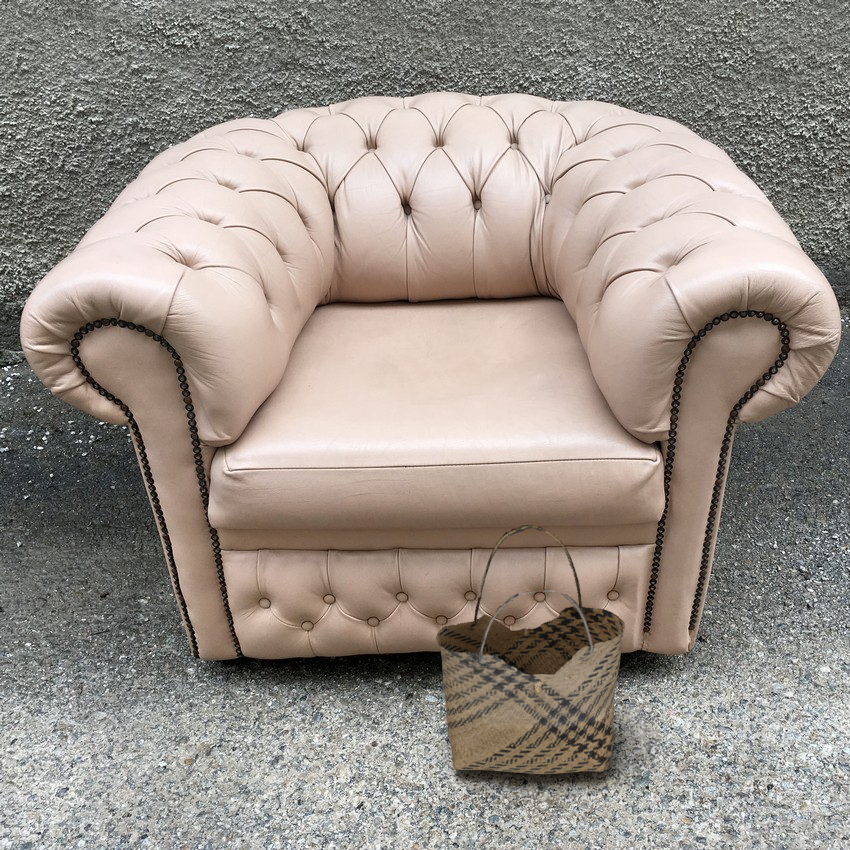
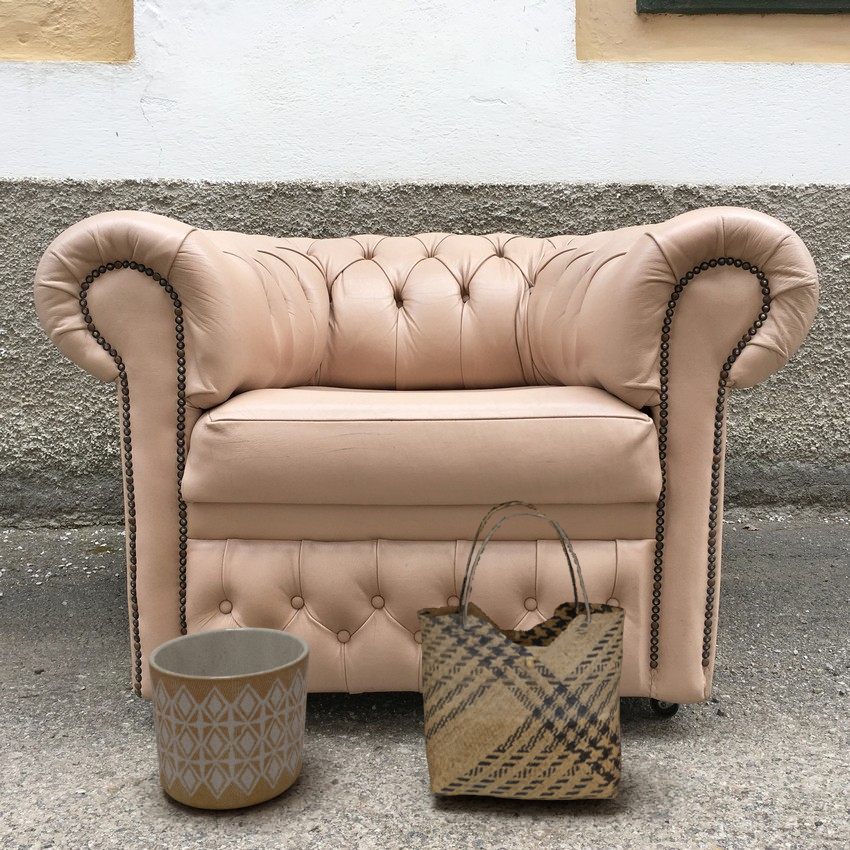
planter: none [203,616,344,788] -> present [148,627,310,809]

